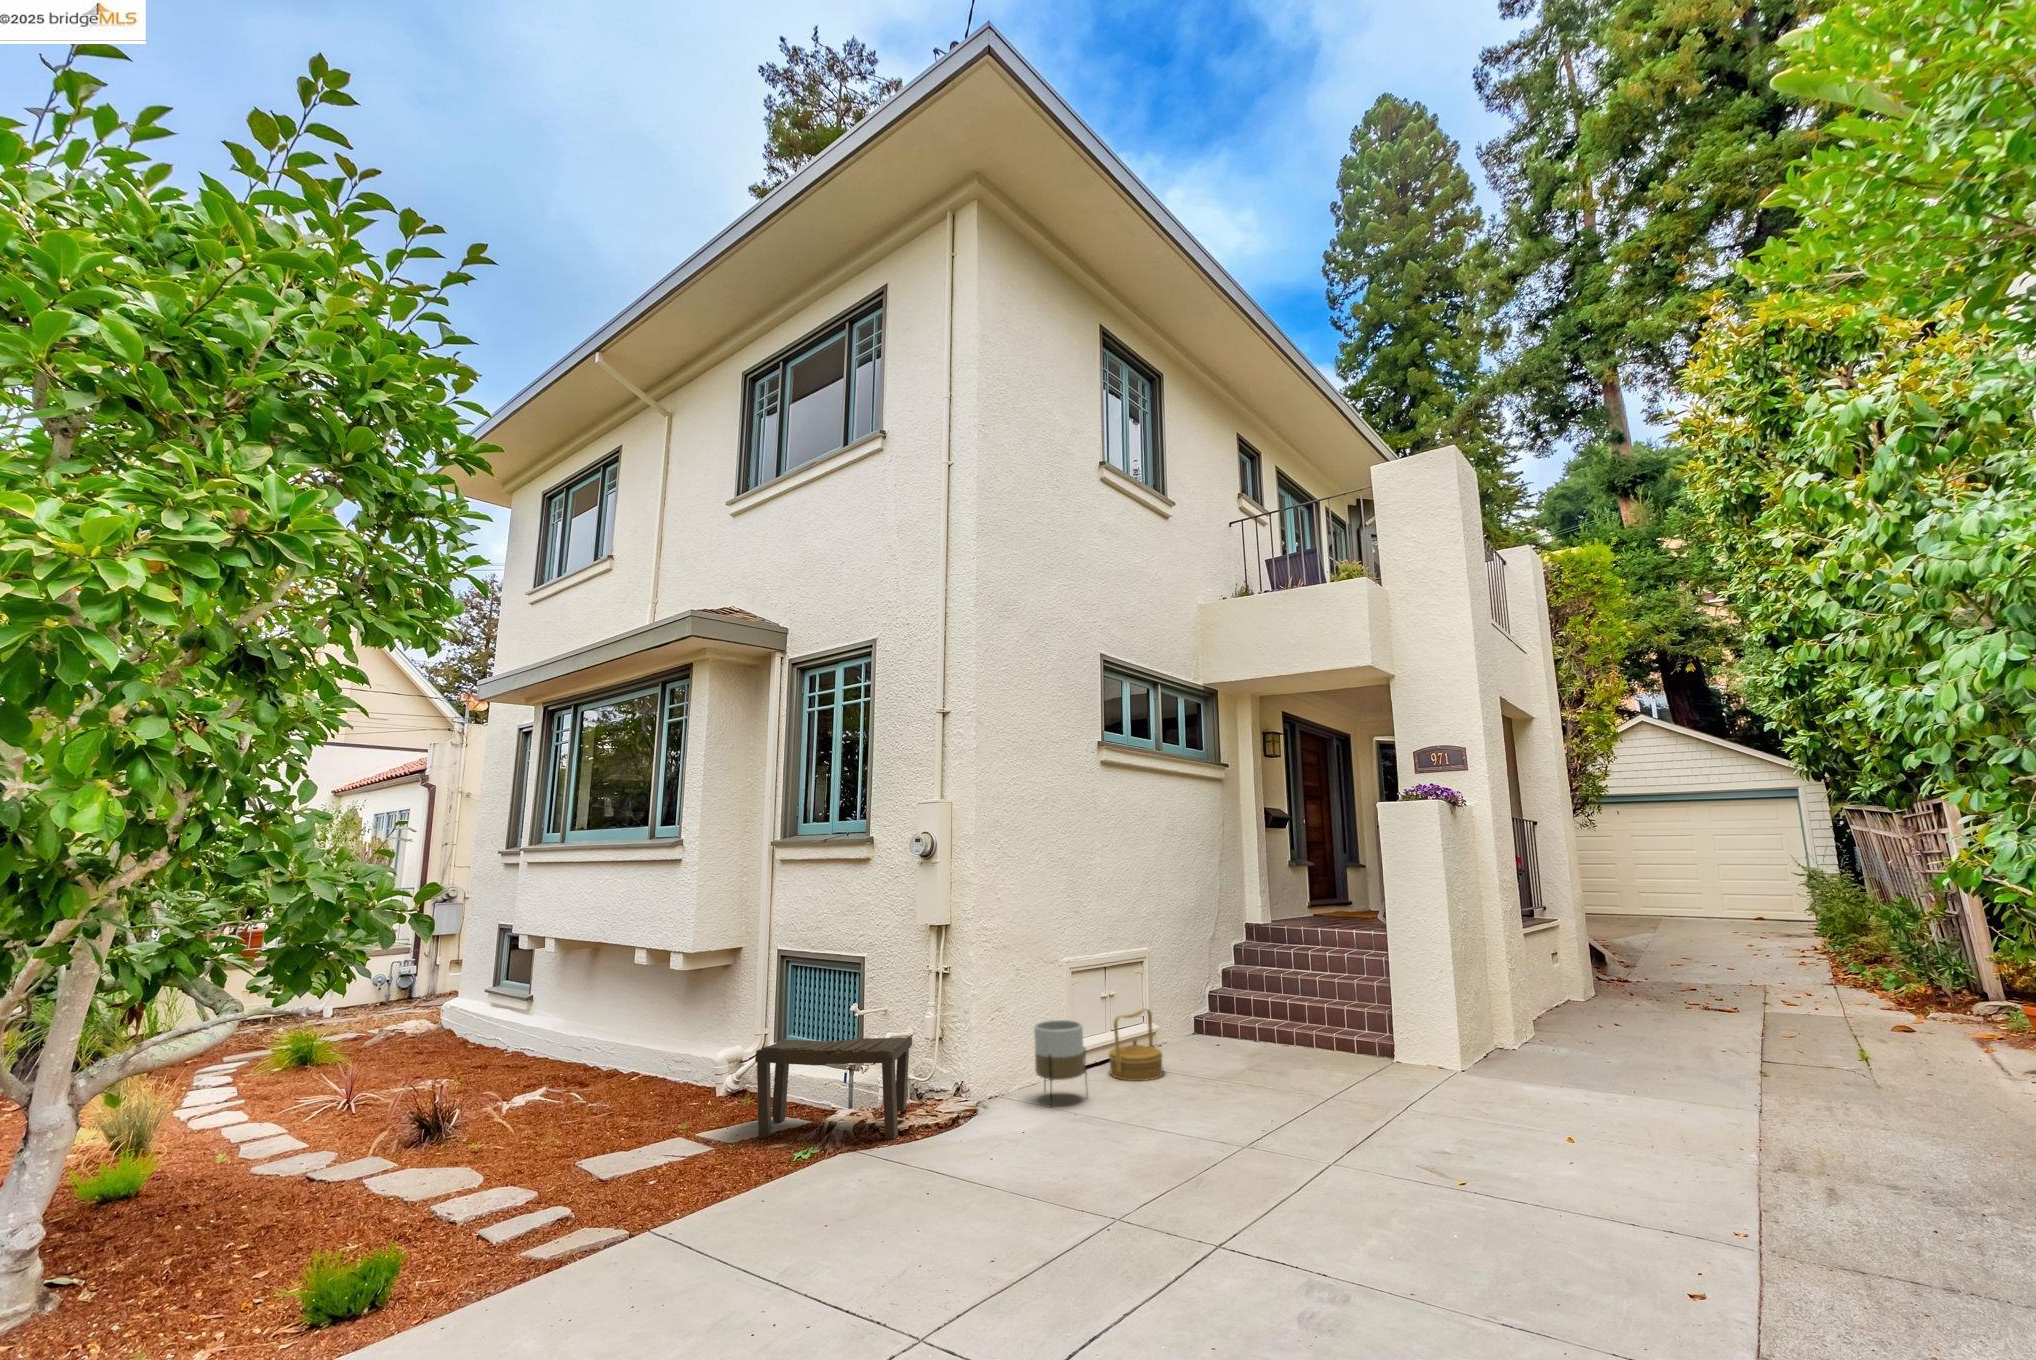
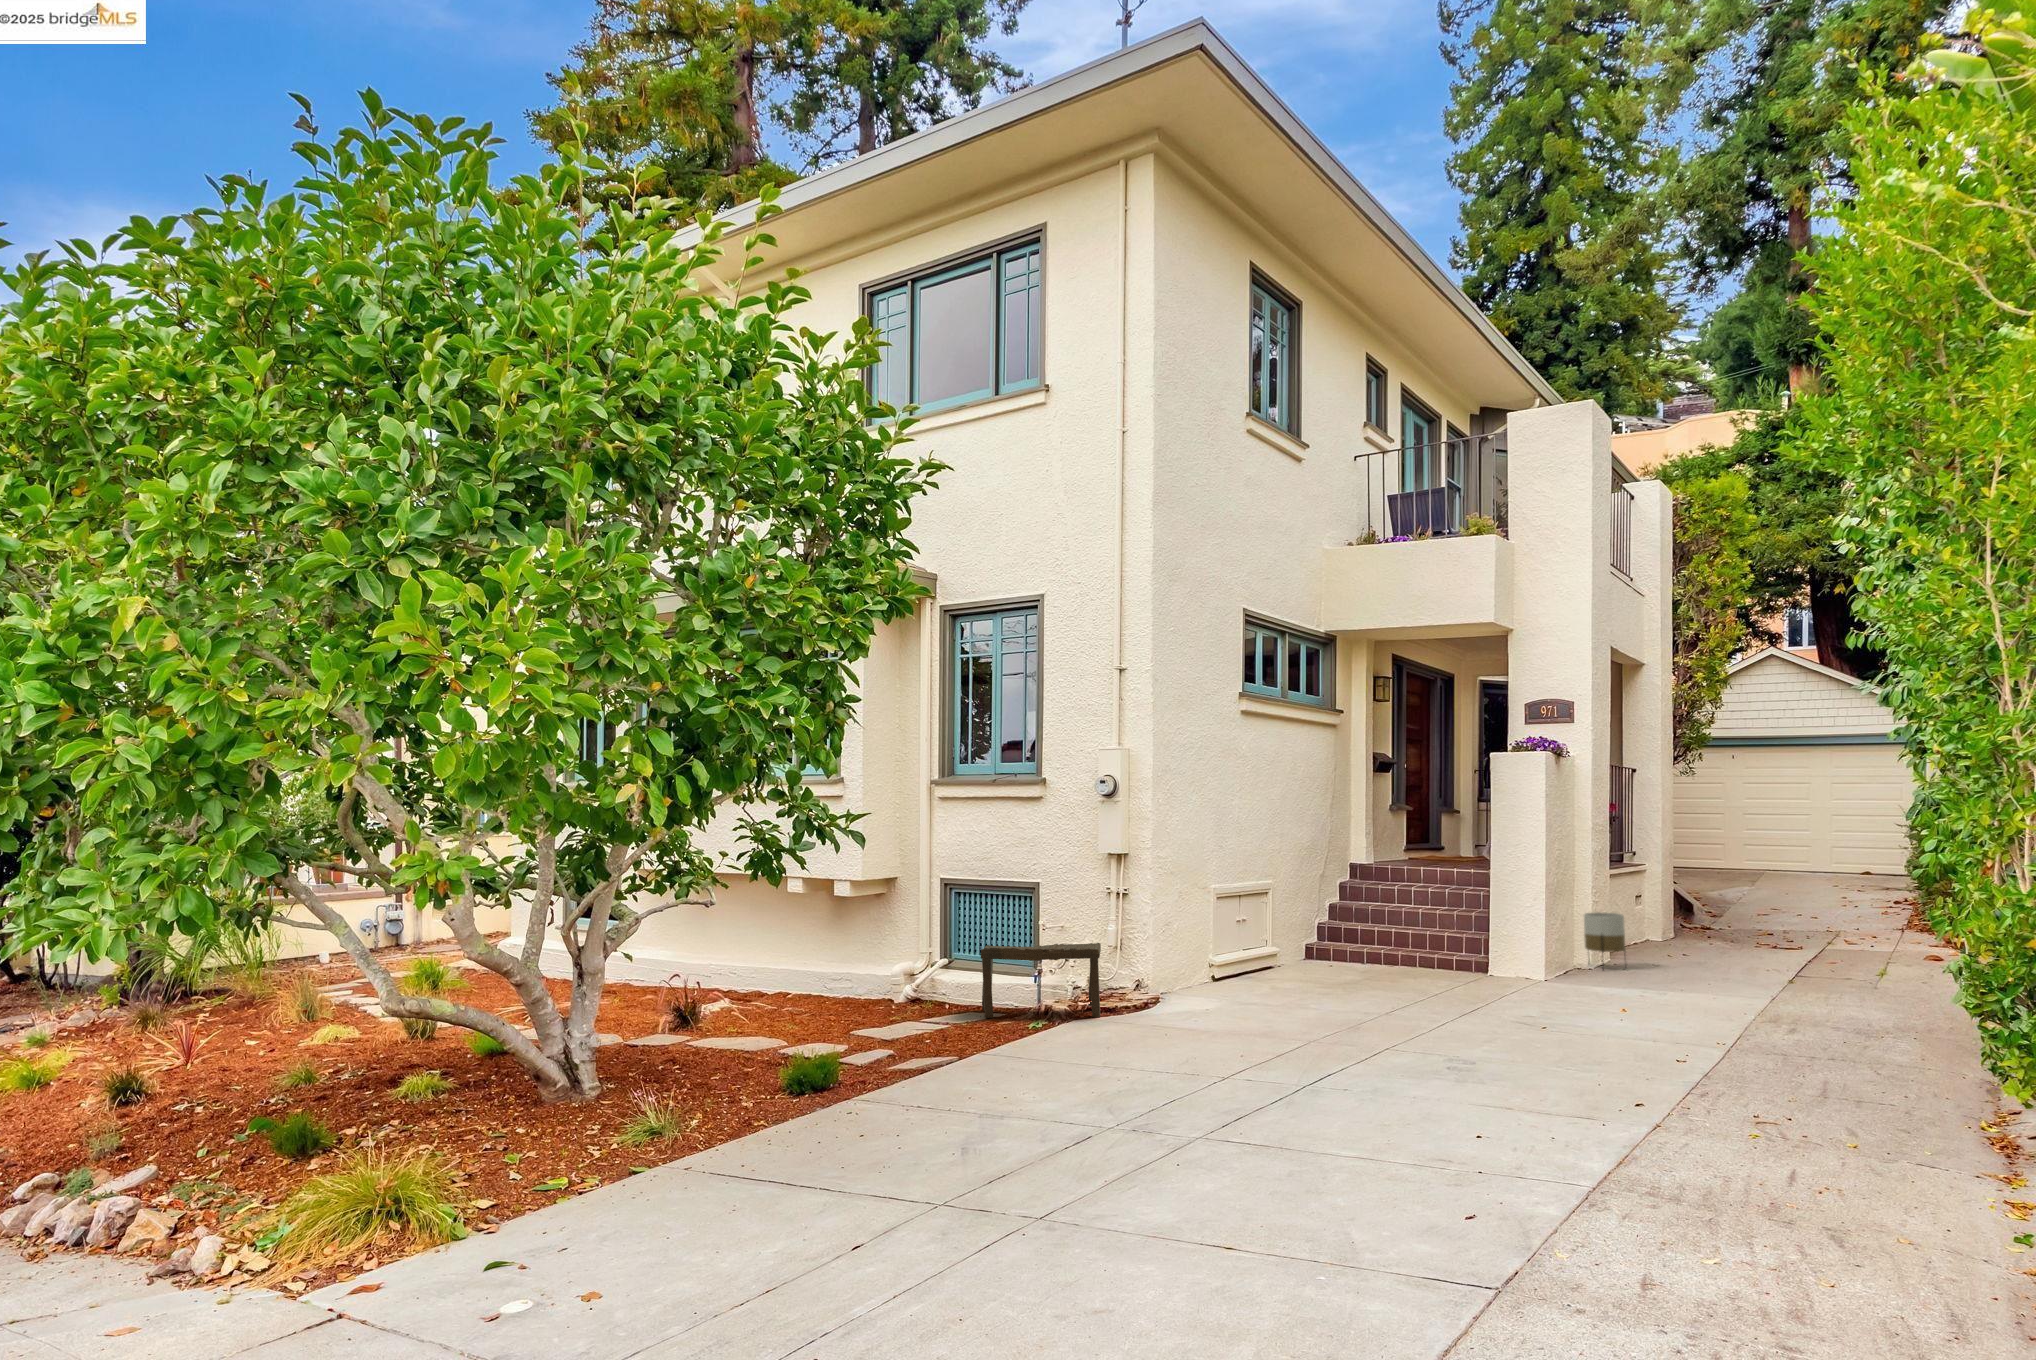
woven basket: present [1109,1009,1163,1081] -> none [1244,932,1292,989]
planter: present [1034,1020,1087,1096] -> present [1584,912,1626,964]

